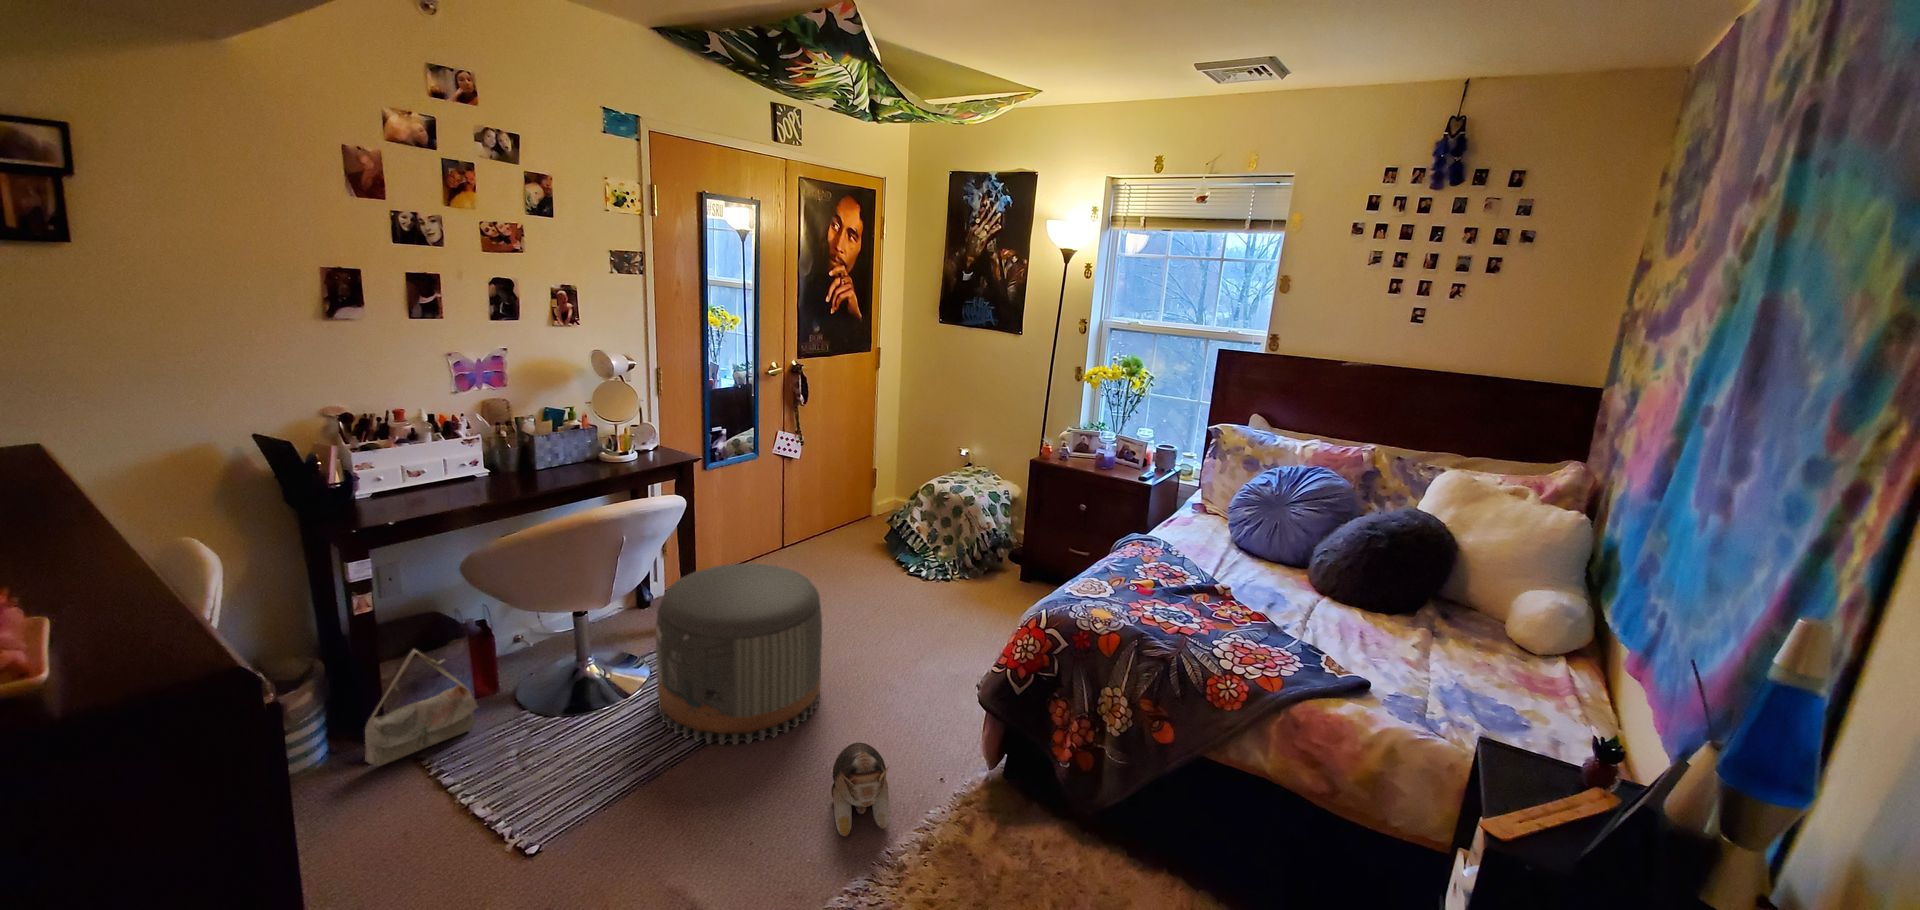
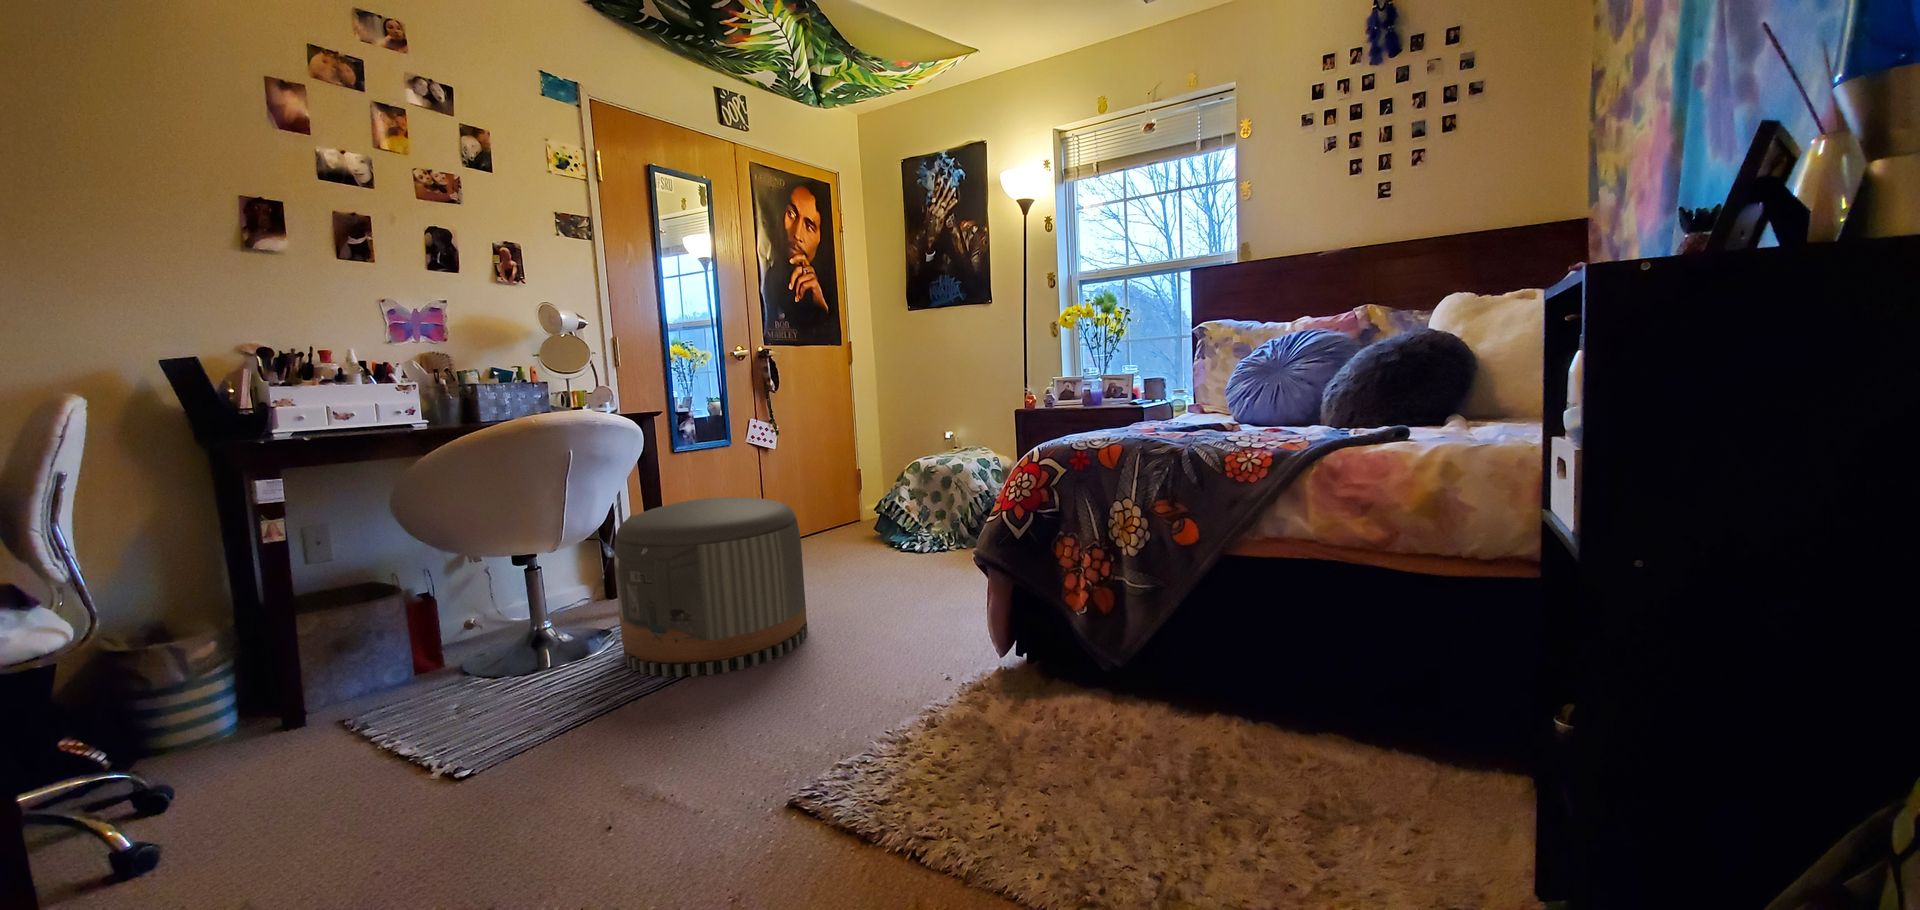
bag: present [365,650,478,767] -> none [272,591,414,729]
plush toy: present [831,743,889,837] -> none [818,613,887,726]

